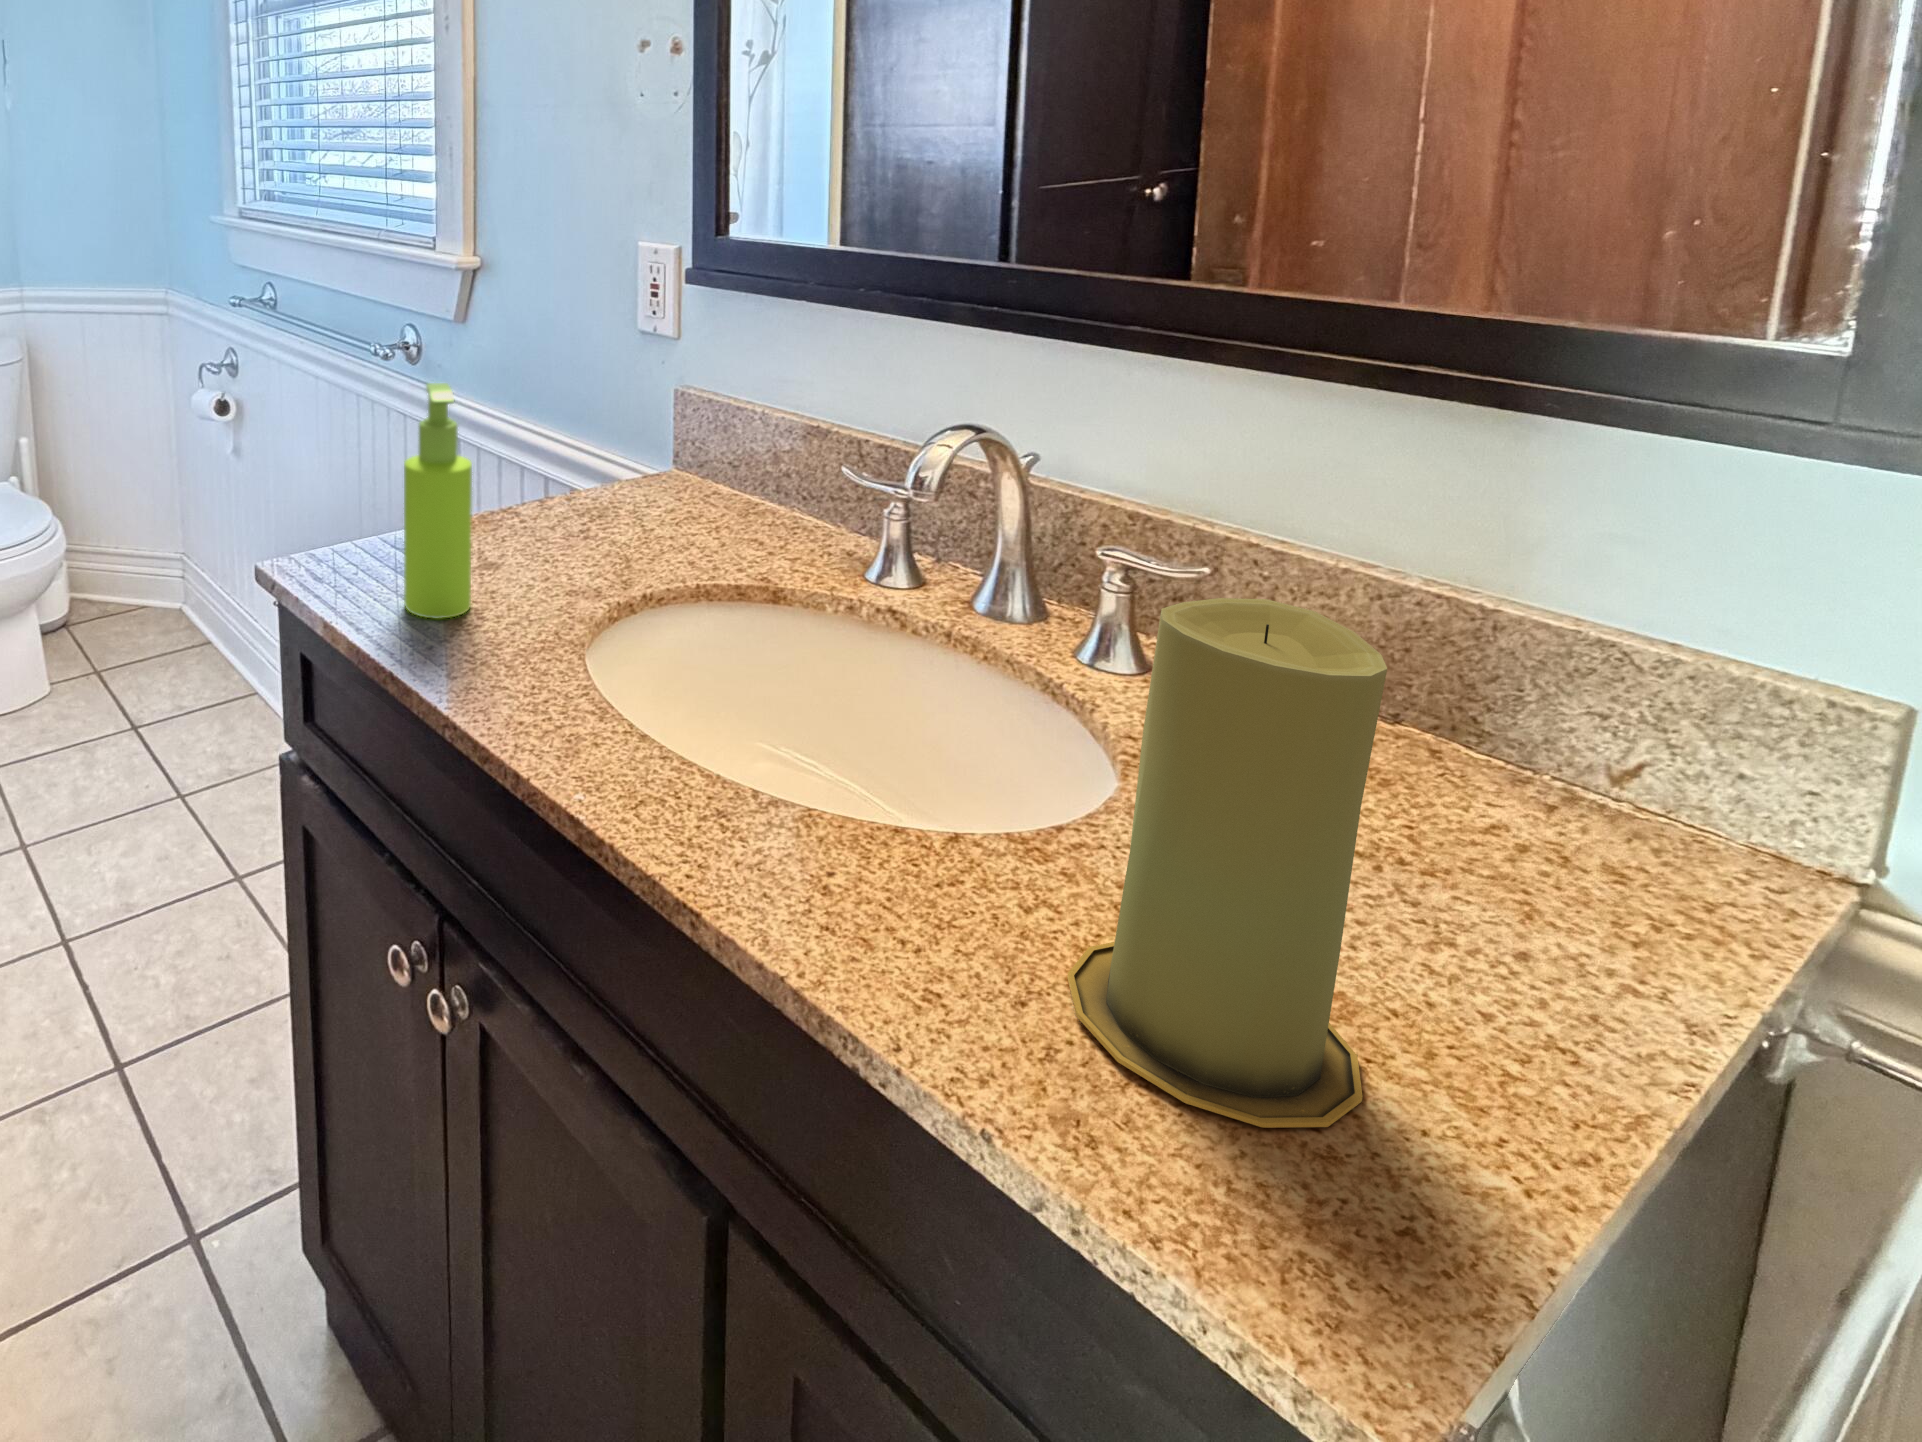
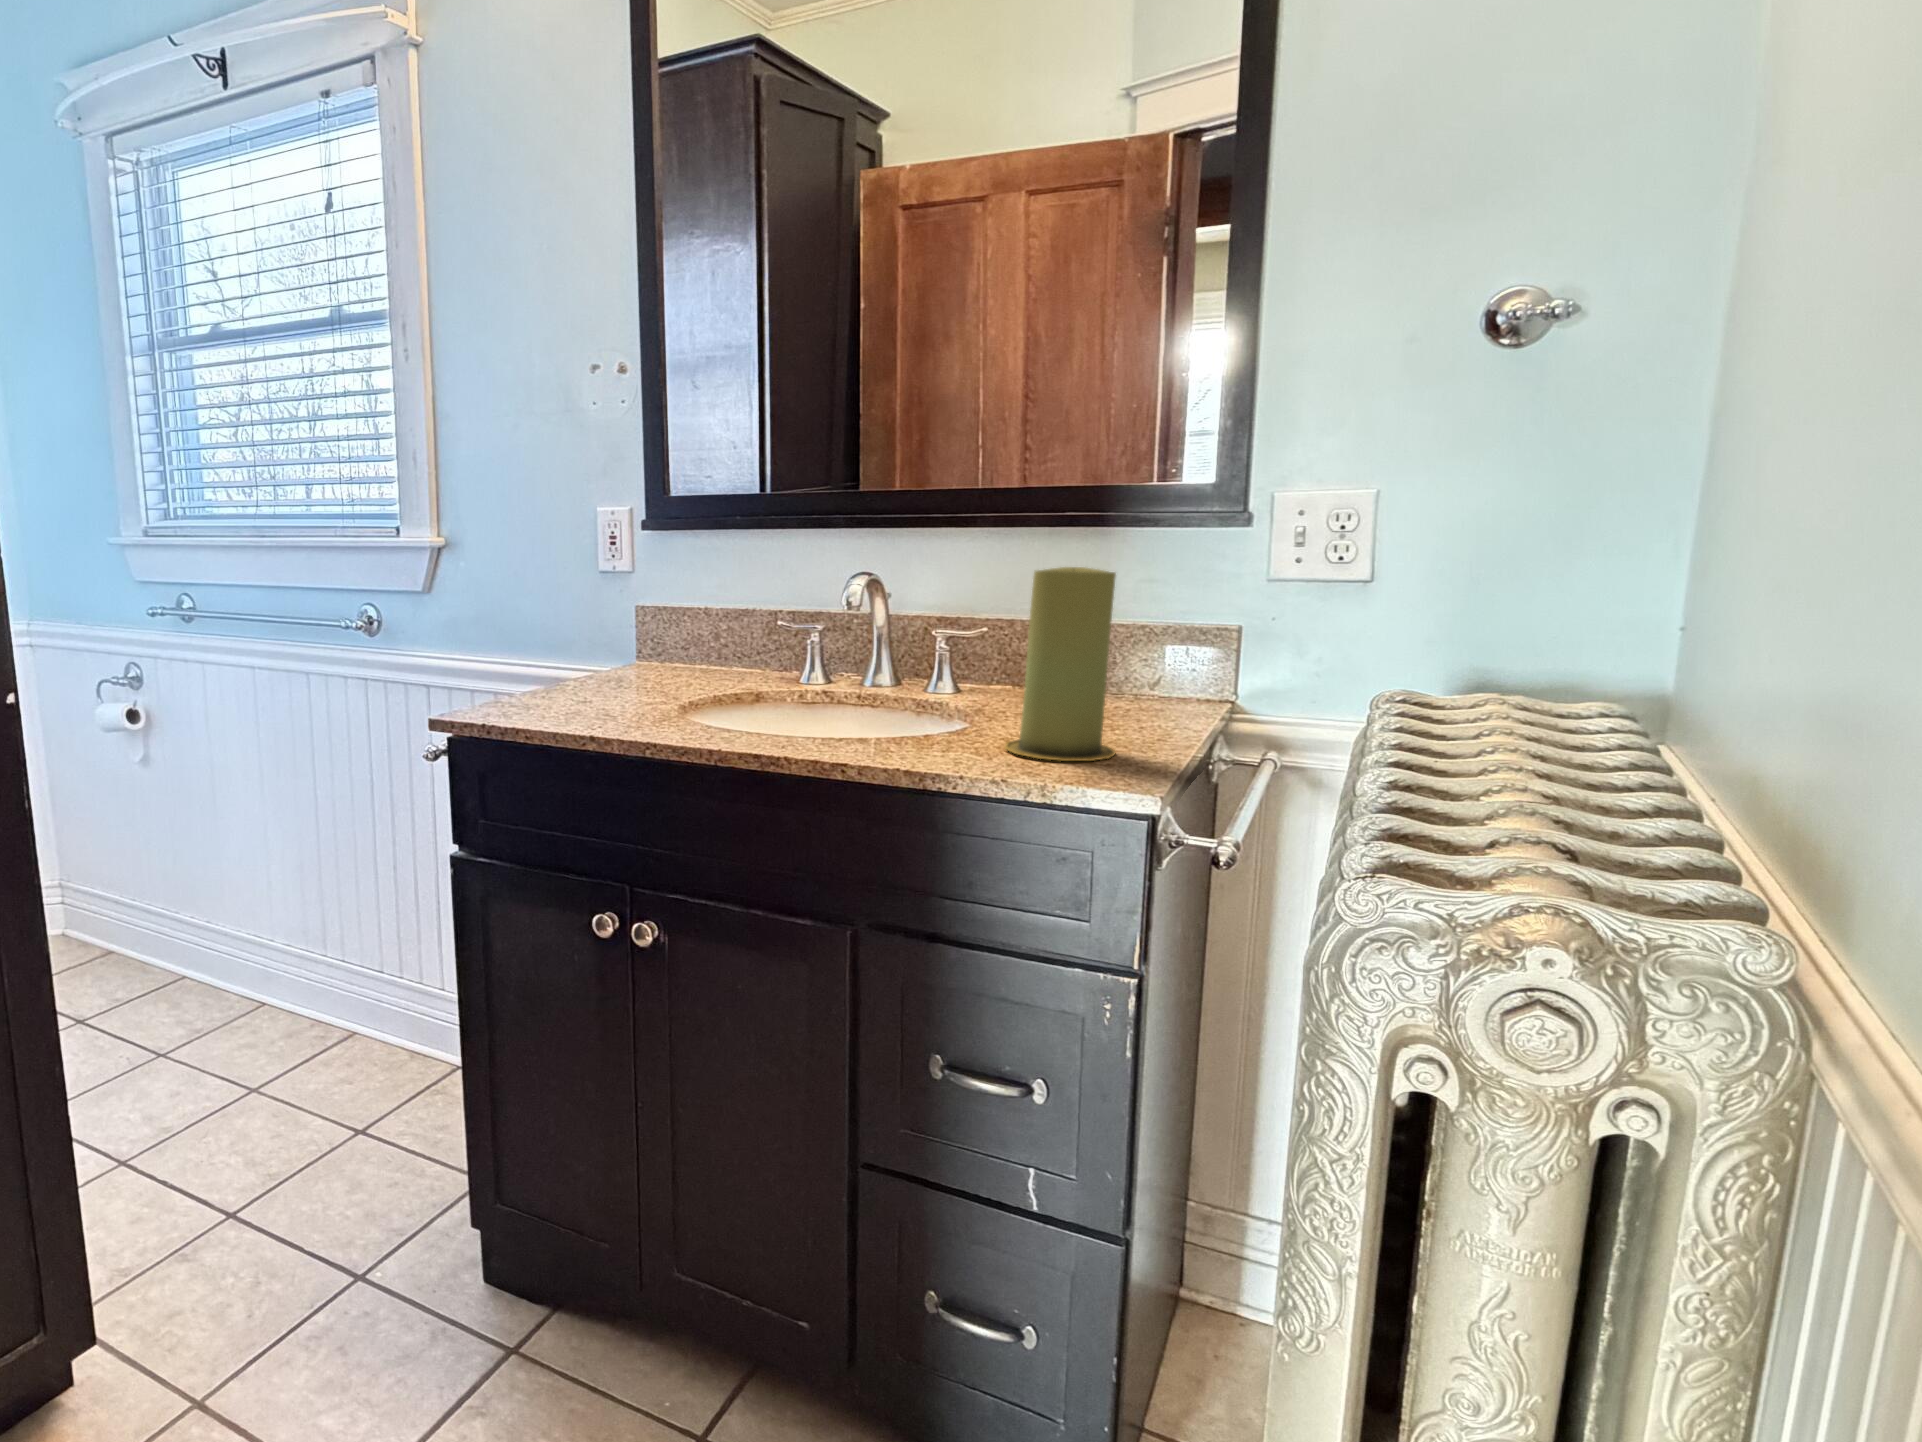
soap dispenser: present [404,383,472,618] -> none [555,565,600,717]

